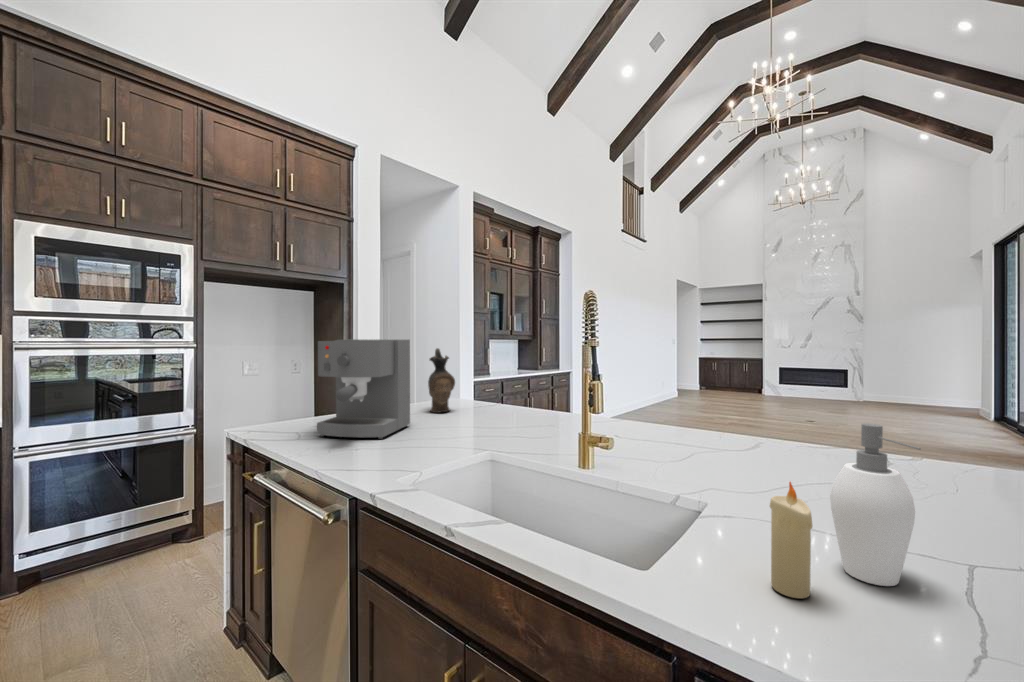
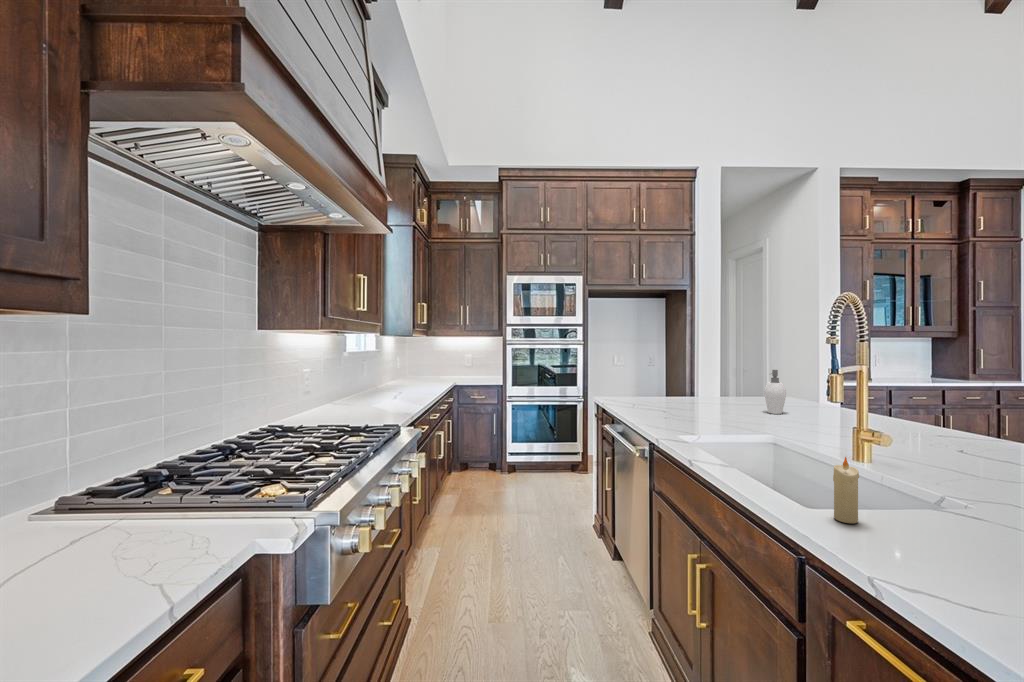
coffee maker: present [317,339,410,439] -> none [644,345,711,415]
ceramic pitcher: present [428,348,455,413] -> none [736,350,760,403]
soap dispenser: present [830,423,920,586] -> present [764,370,786,414]

